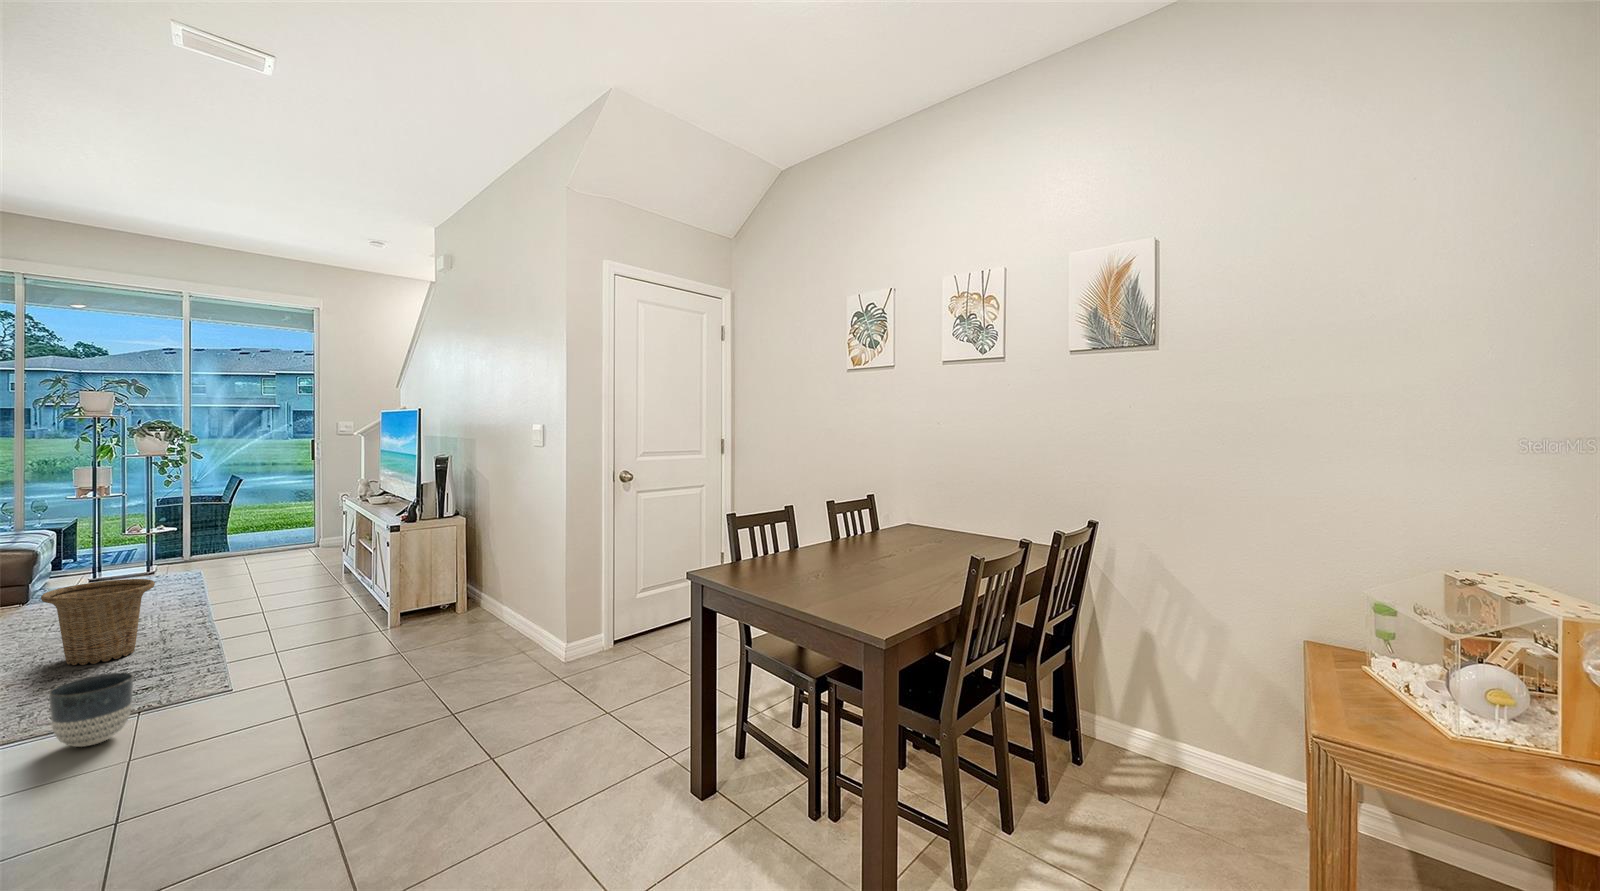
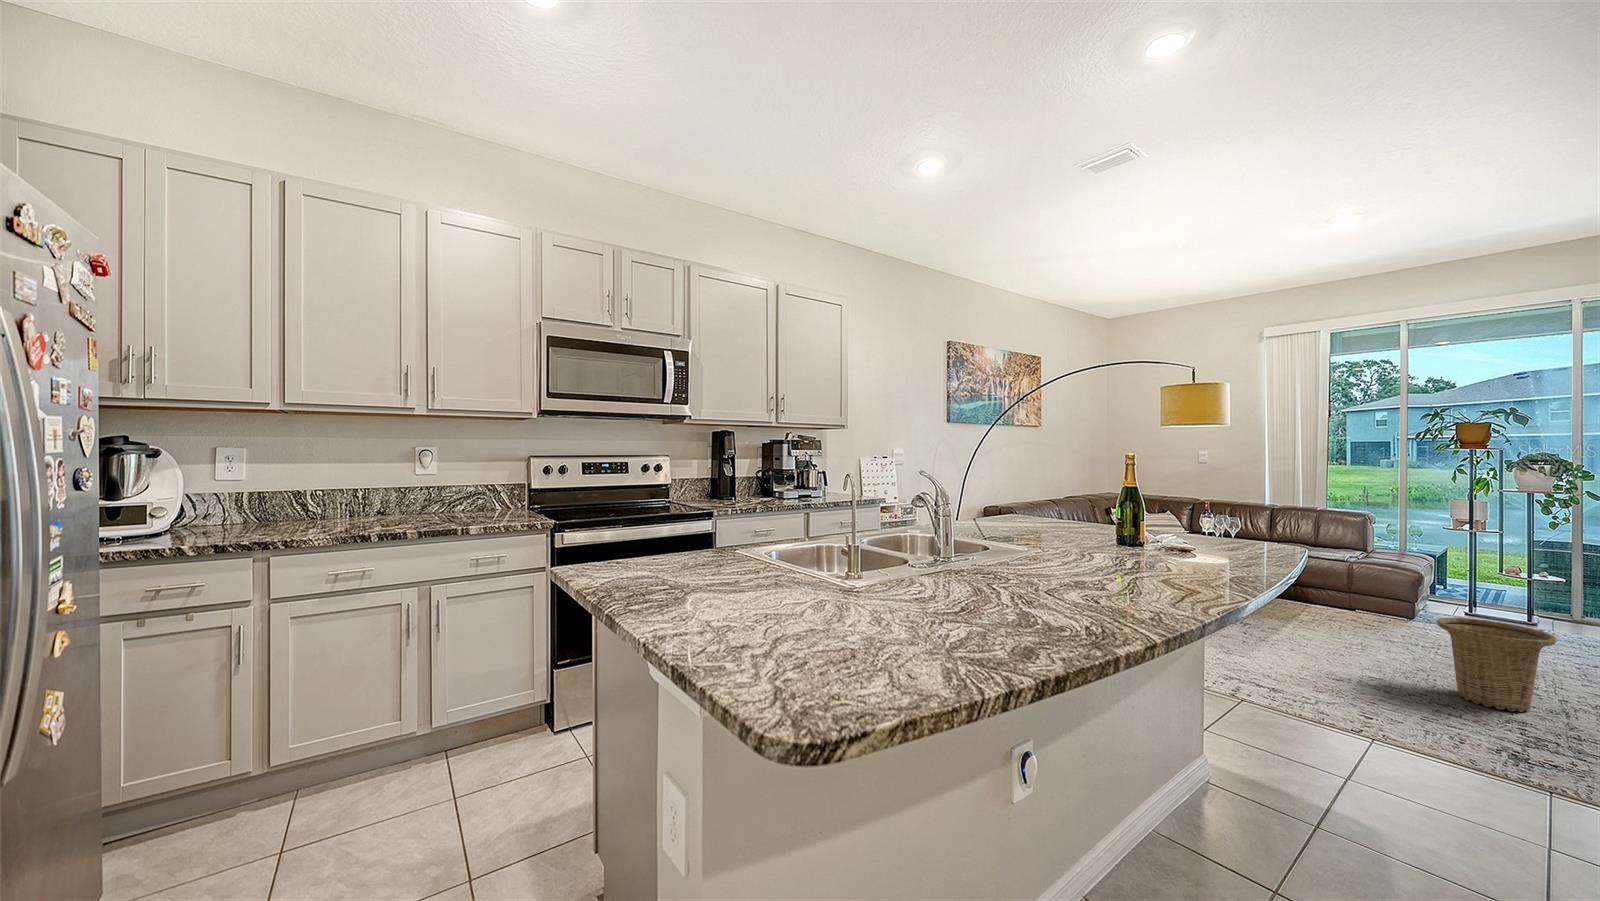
planter: present [49,673,133,747] -> none [1460,721,1550,804]

